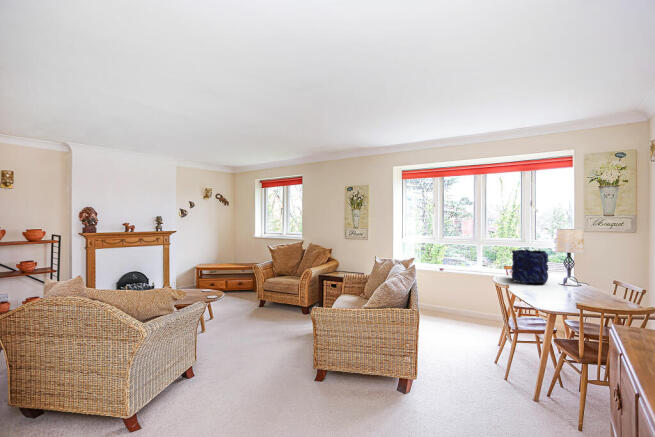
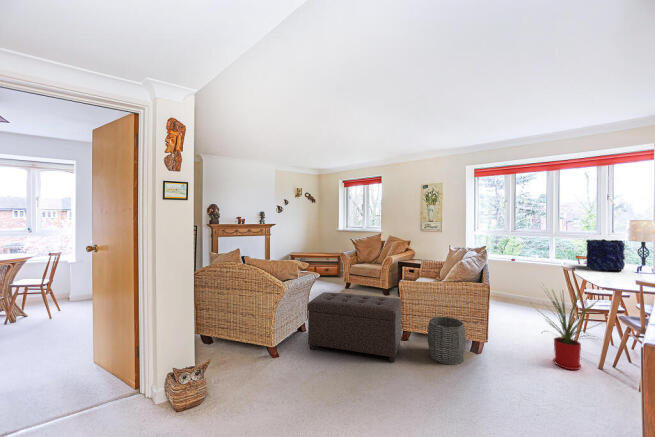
house plant: none [463,302,542,407] -> present [547,292,595,370]
ottoman: none [185,326,317,424] -> present [307,292,401,363]
woven basket: none [348,351,393,417] -> present [428,317,466,365]

